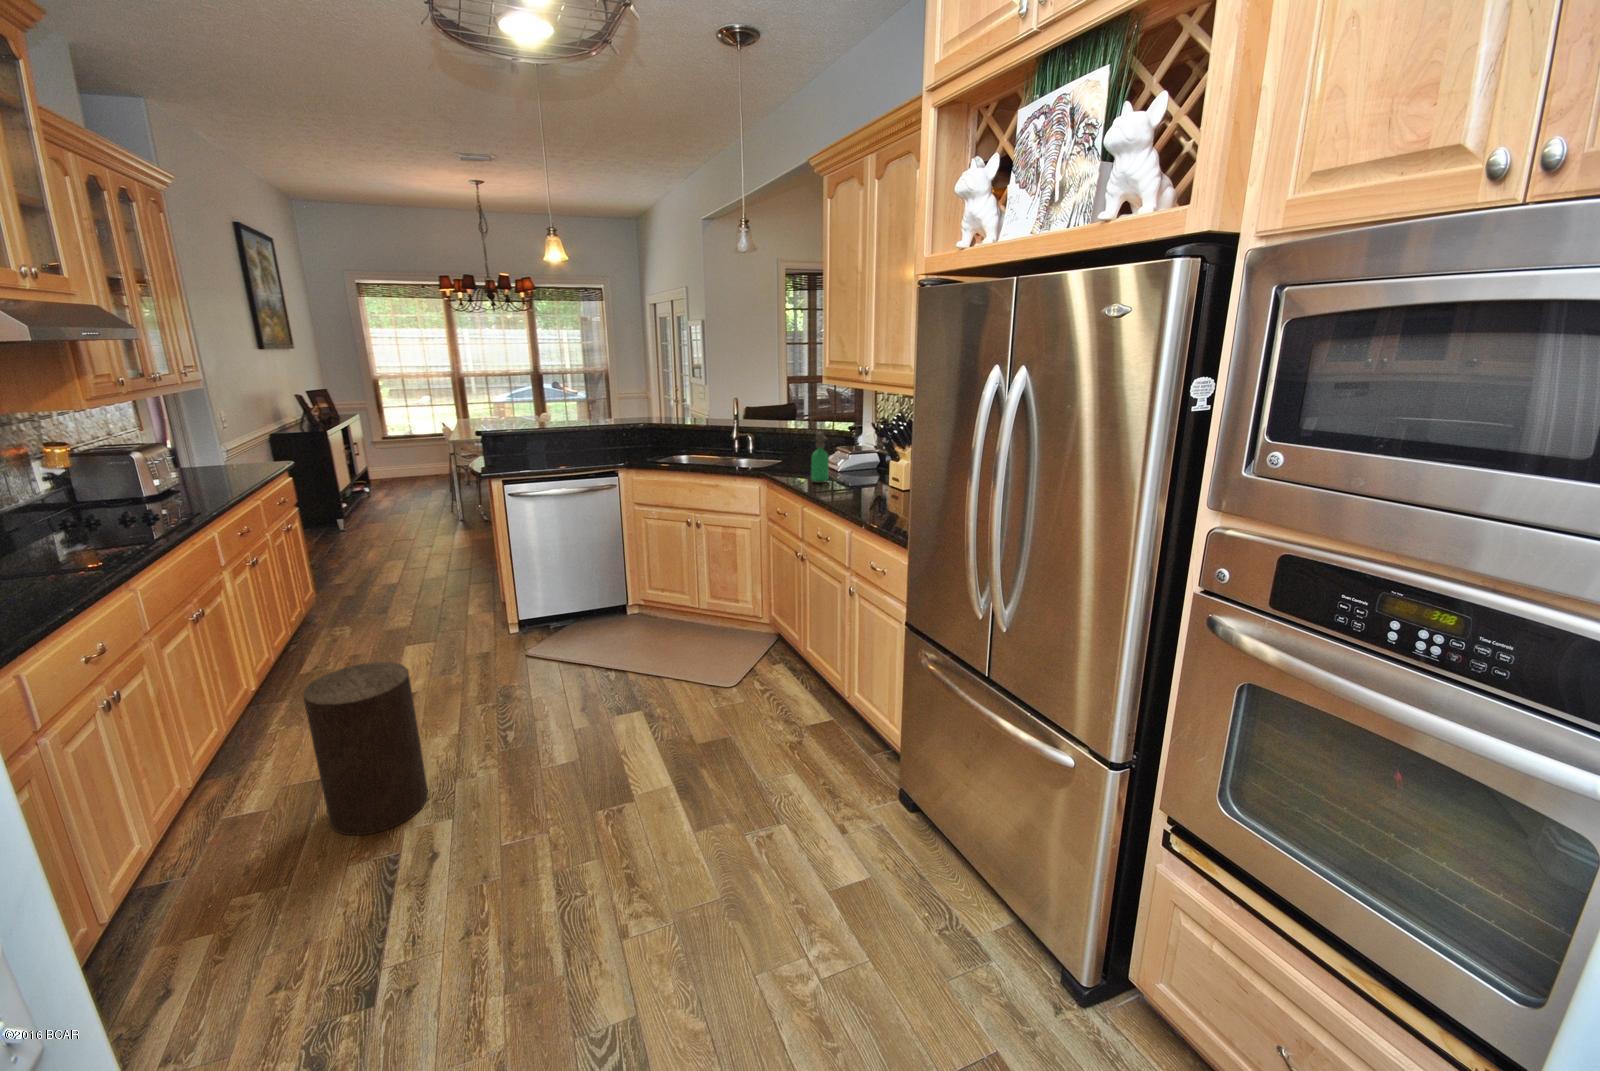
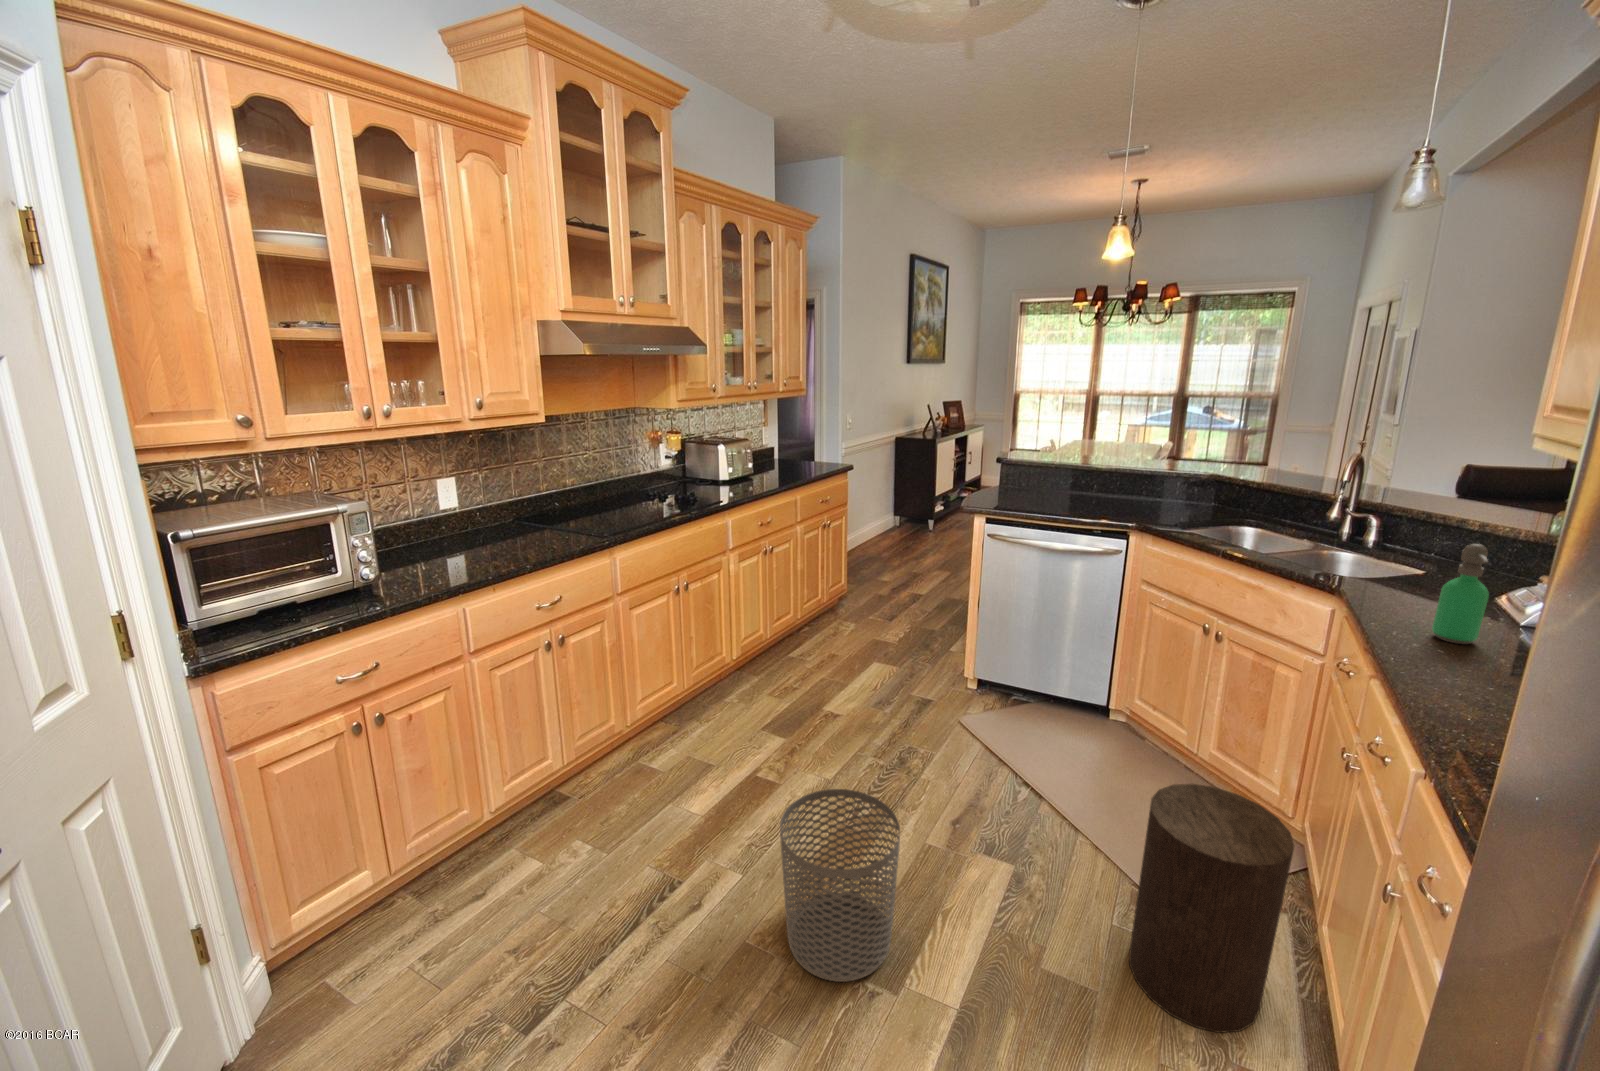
stool: present [303,662,428,835] -> present [1129,784,1294,1033]
waste bin: none [509,686,611,828] -> present [780,789,900,982]

